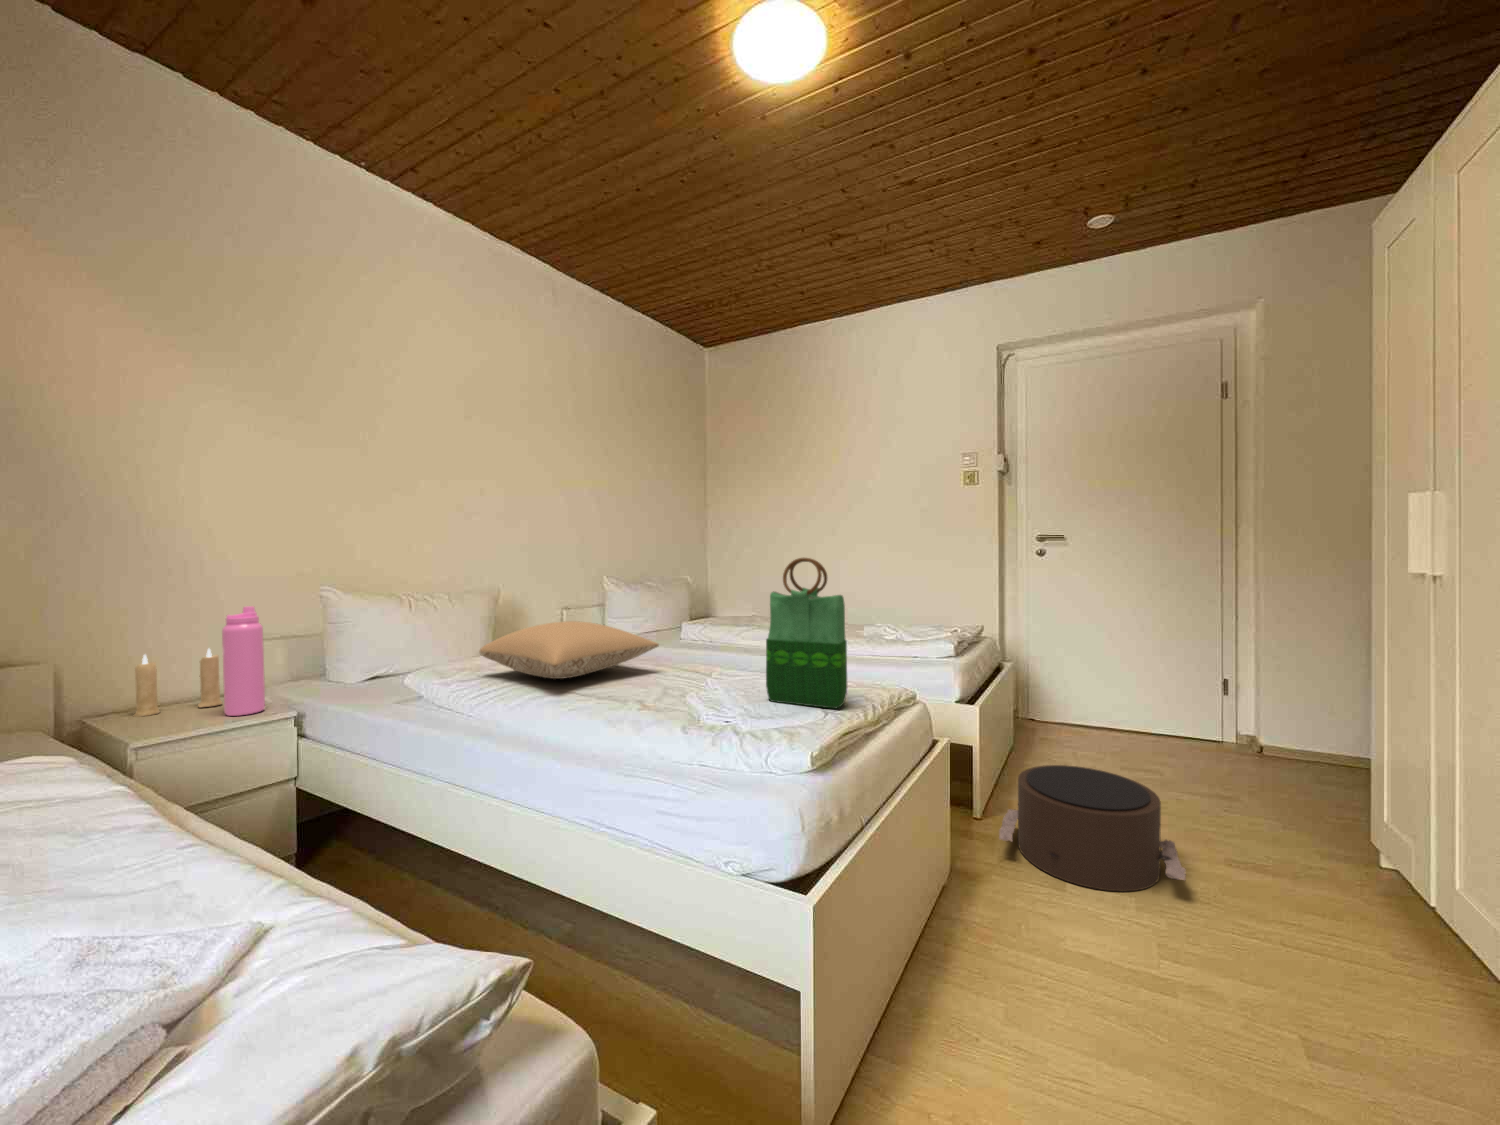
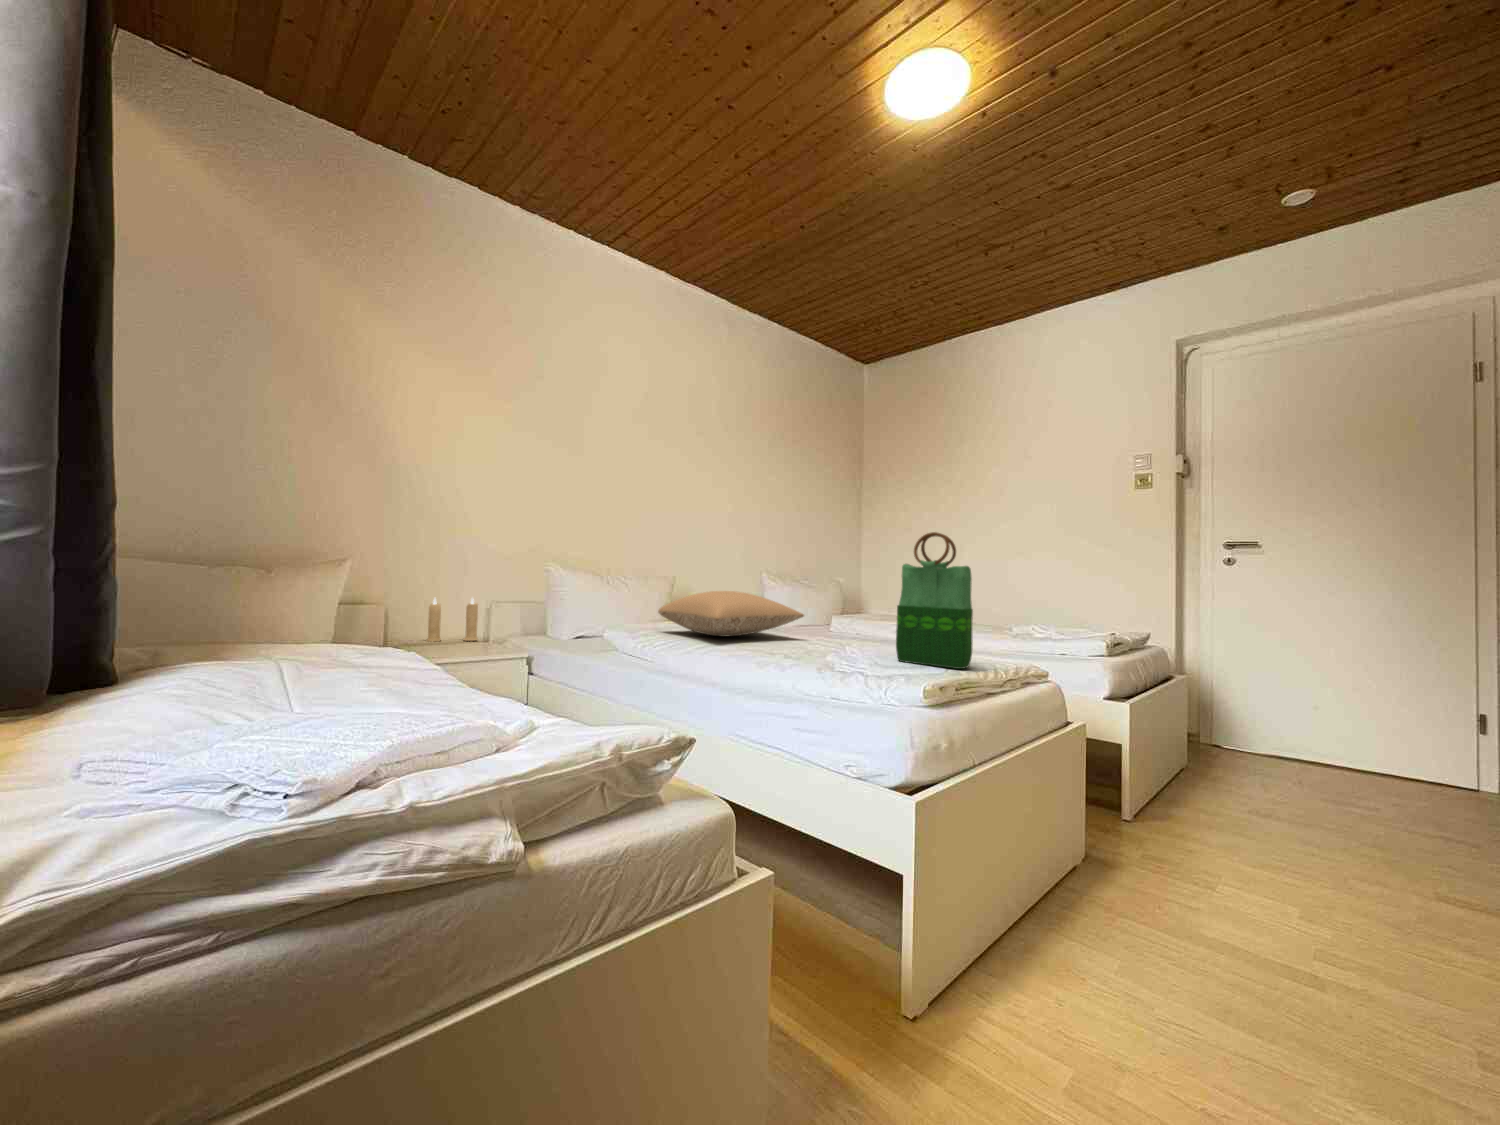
water bottle: present [222,606,265,716] -> none [481,566,509,646]
pouf: present [999,765,1186,892] -> none [1142,770,1368,902]

